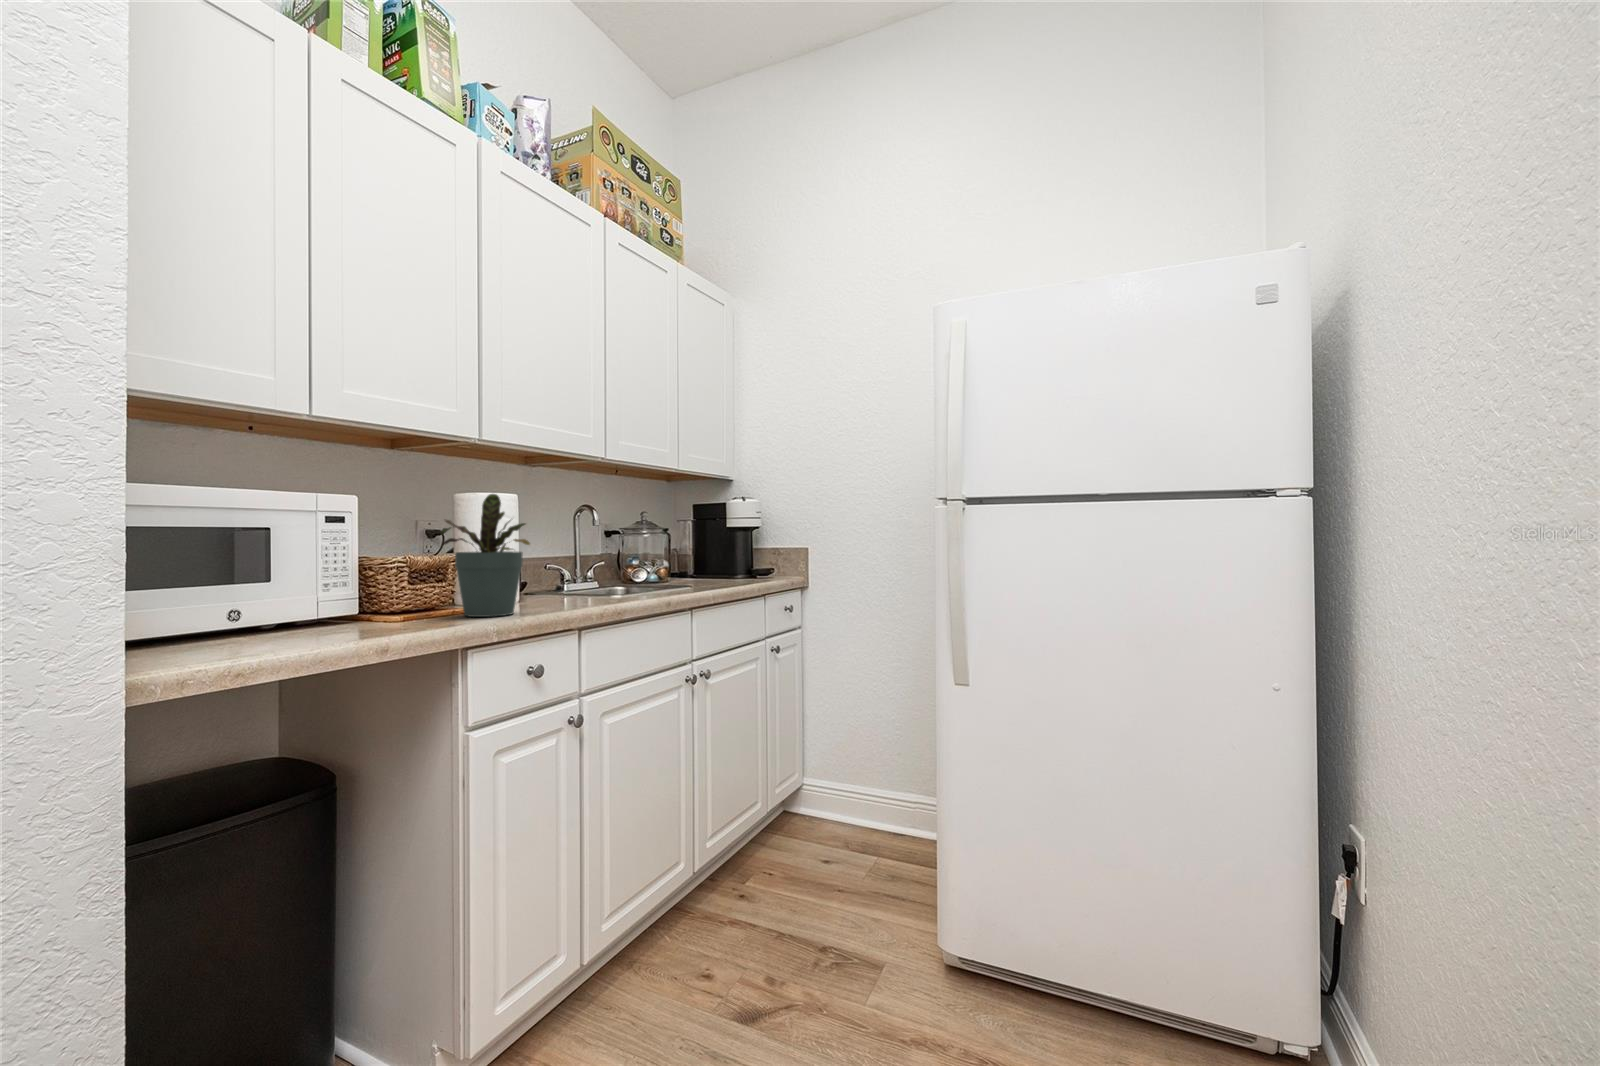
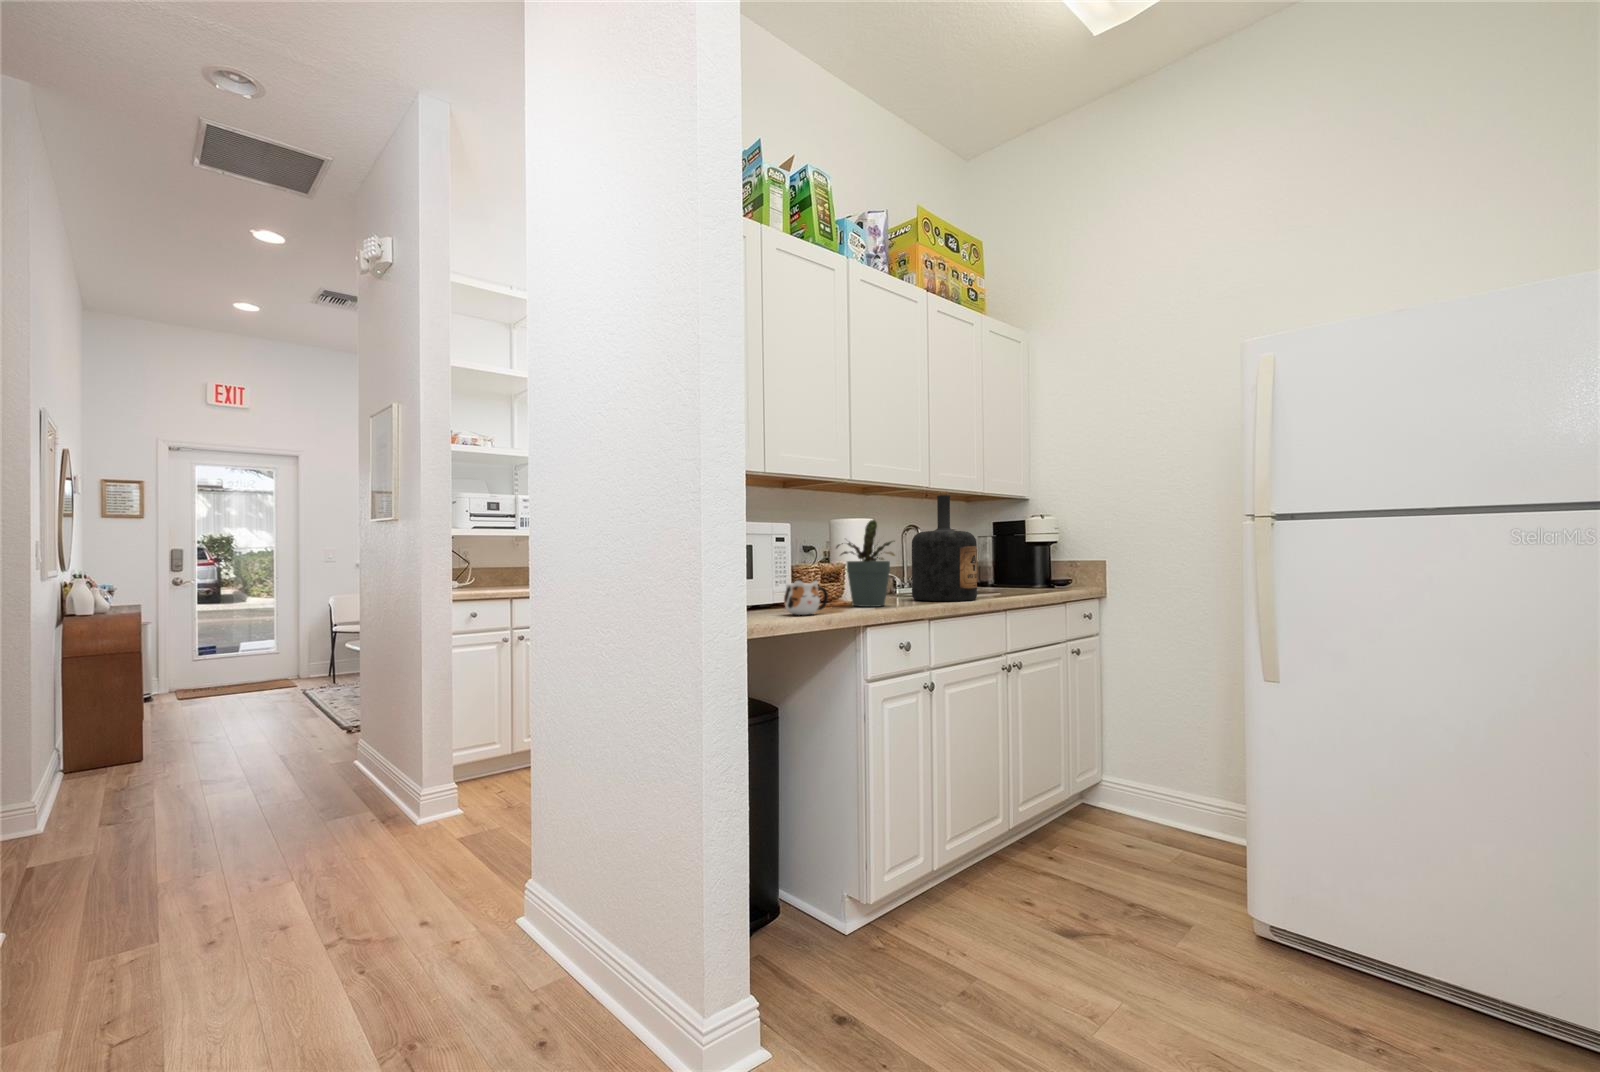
bottle: none [569,462,653,603] -> present [912,491,977,601]
mug: none [305,582,393,641] -> present [784,579,828,615]

